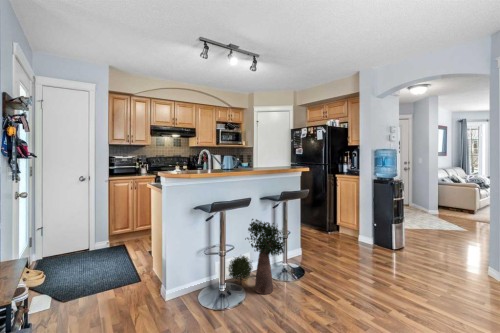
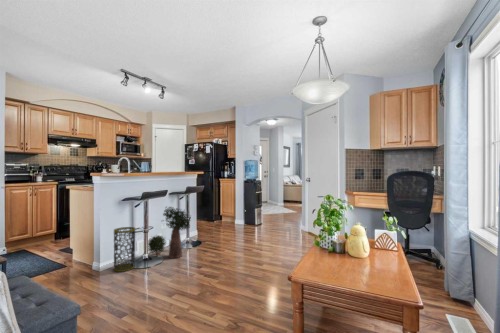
trash can: none [183,244,209,305] -> present [114,227,135,272]

